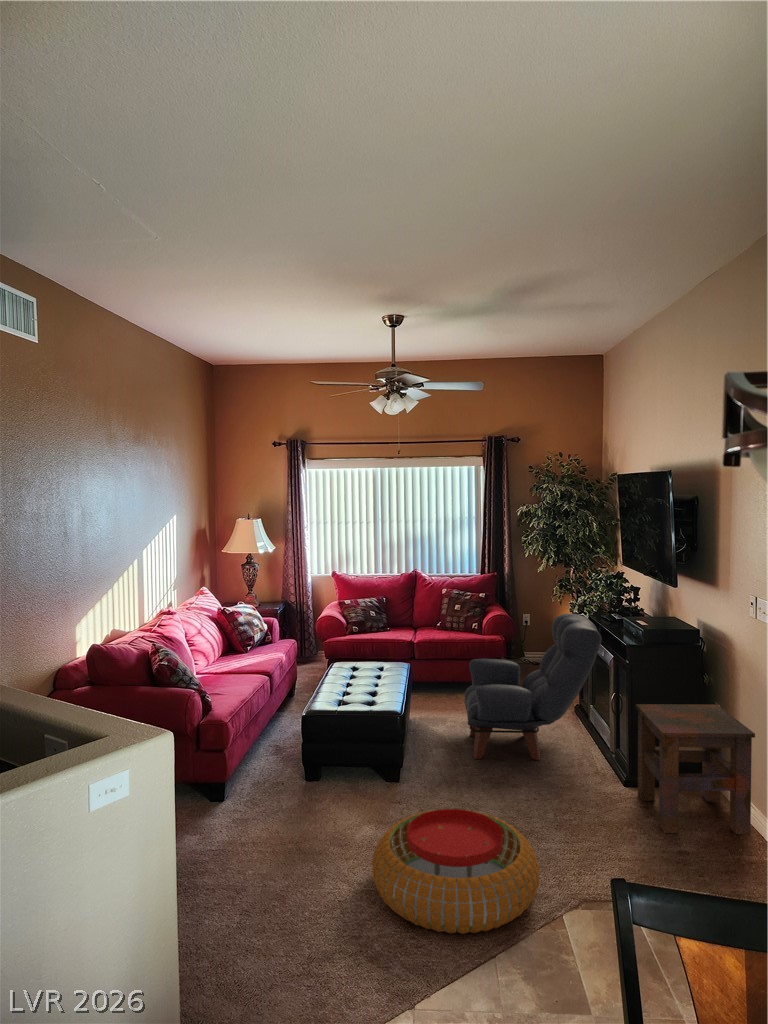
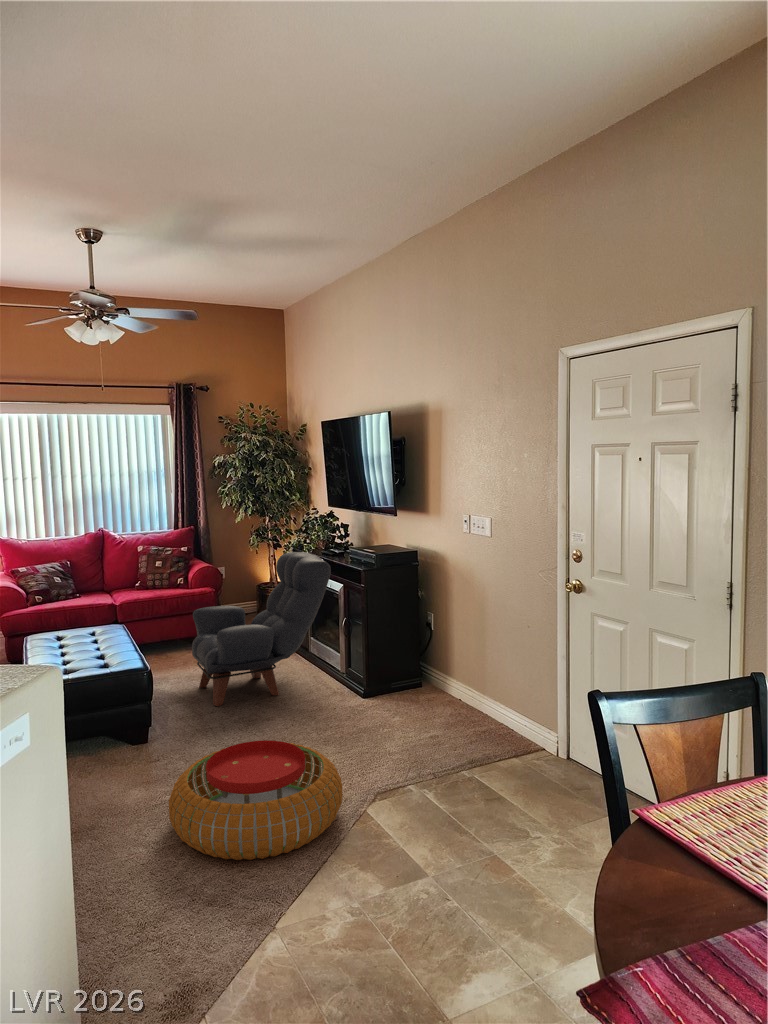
side table: present [636,704,755,834] -> none [374,613,477,727]

